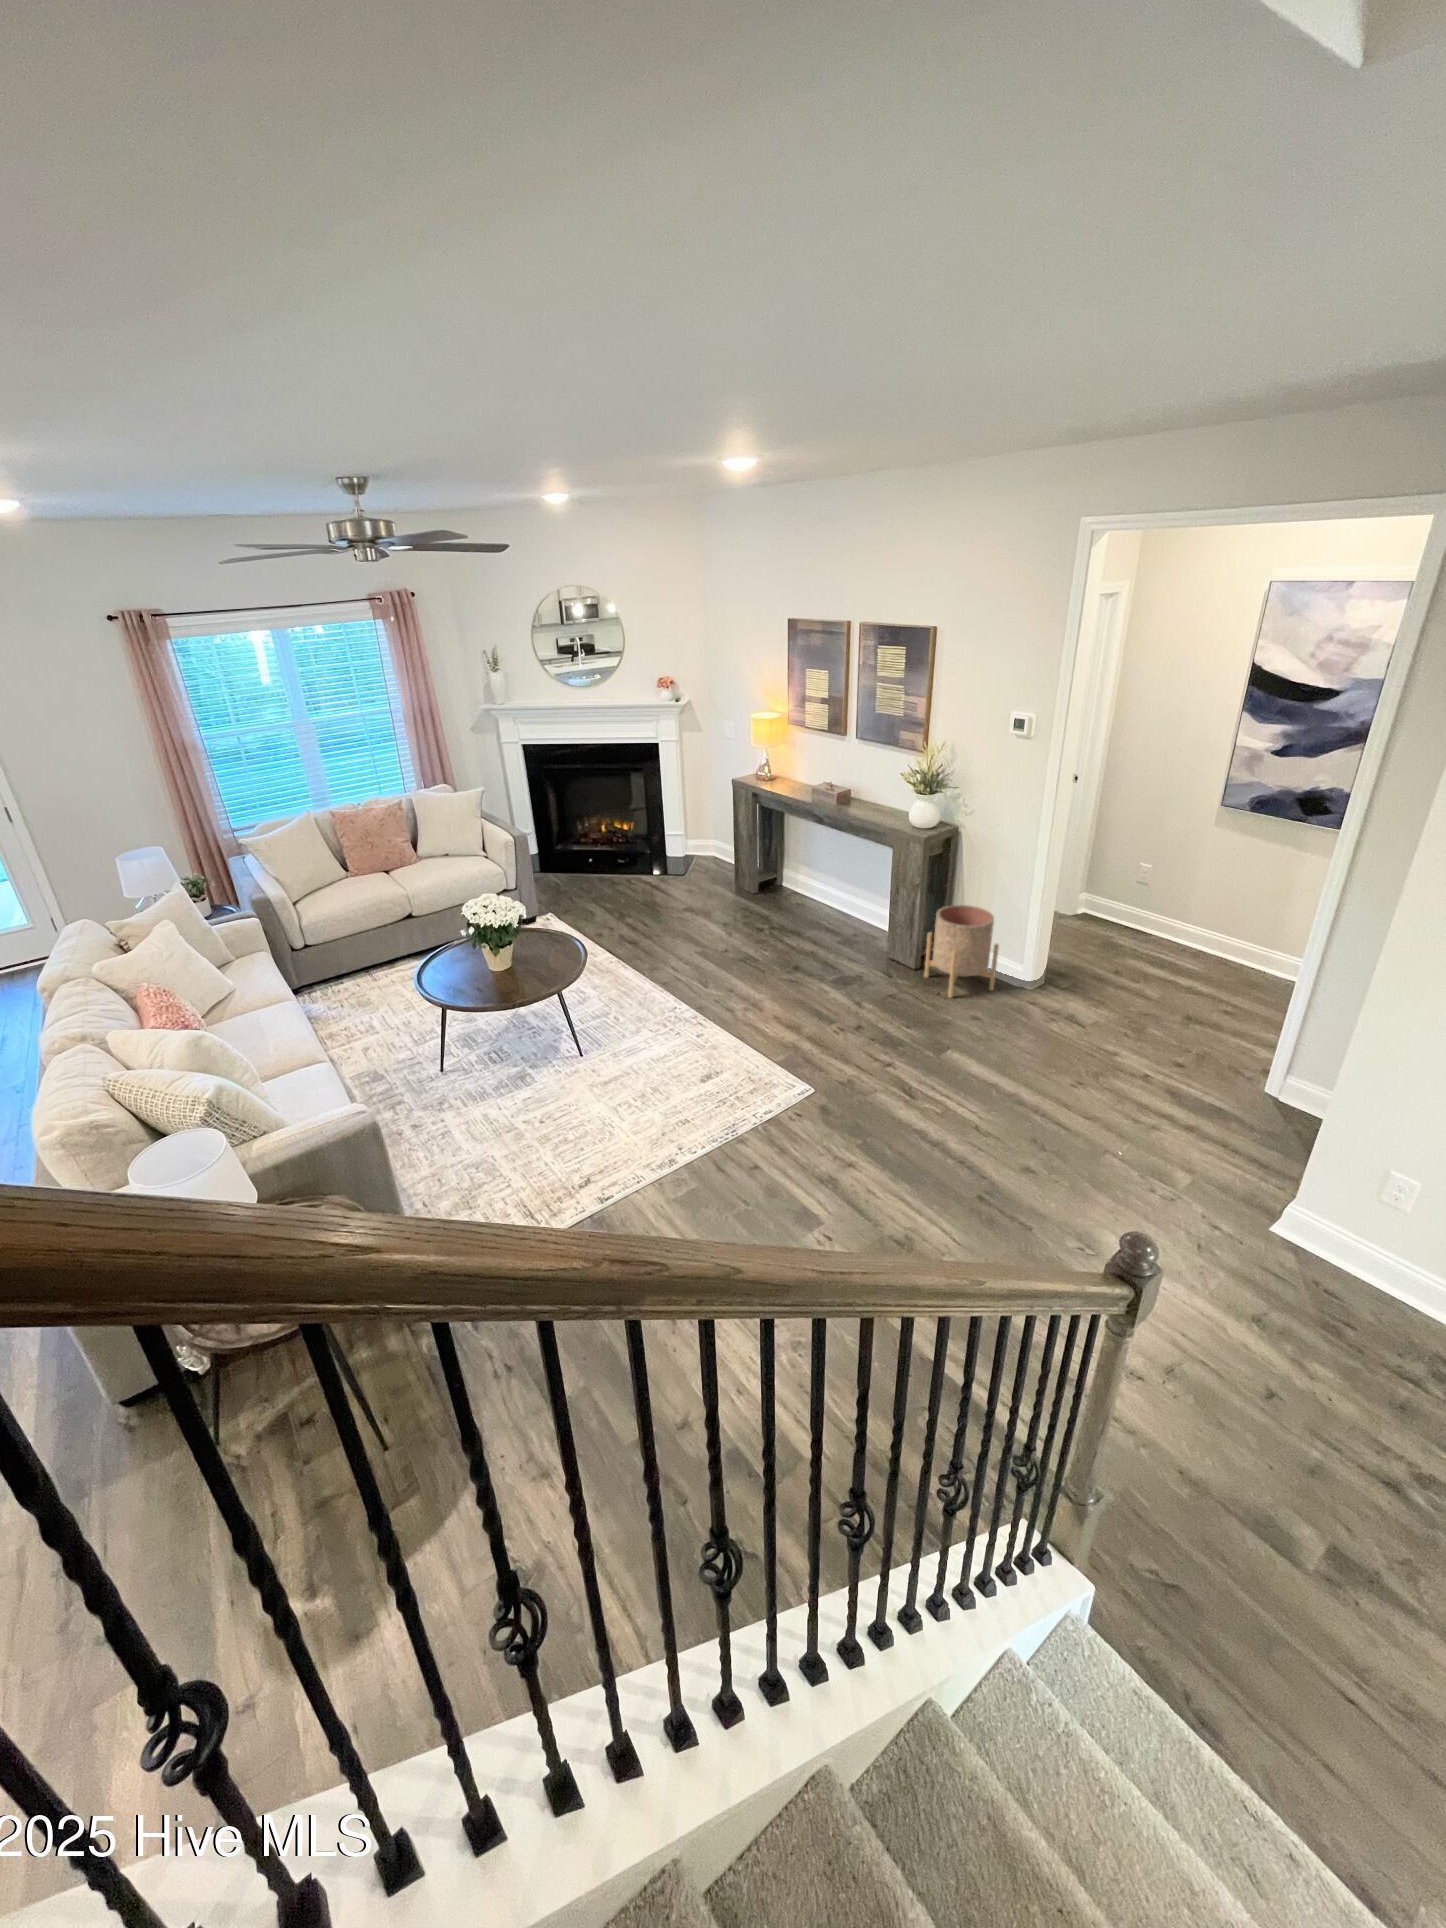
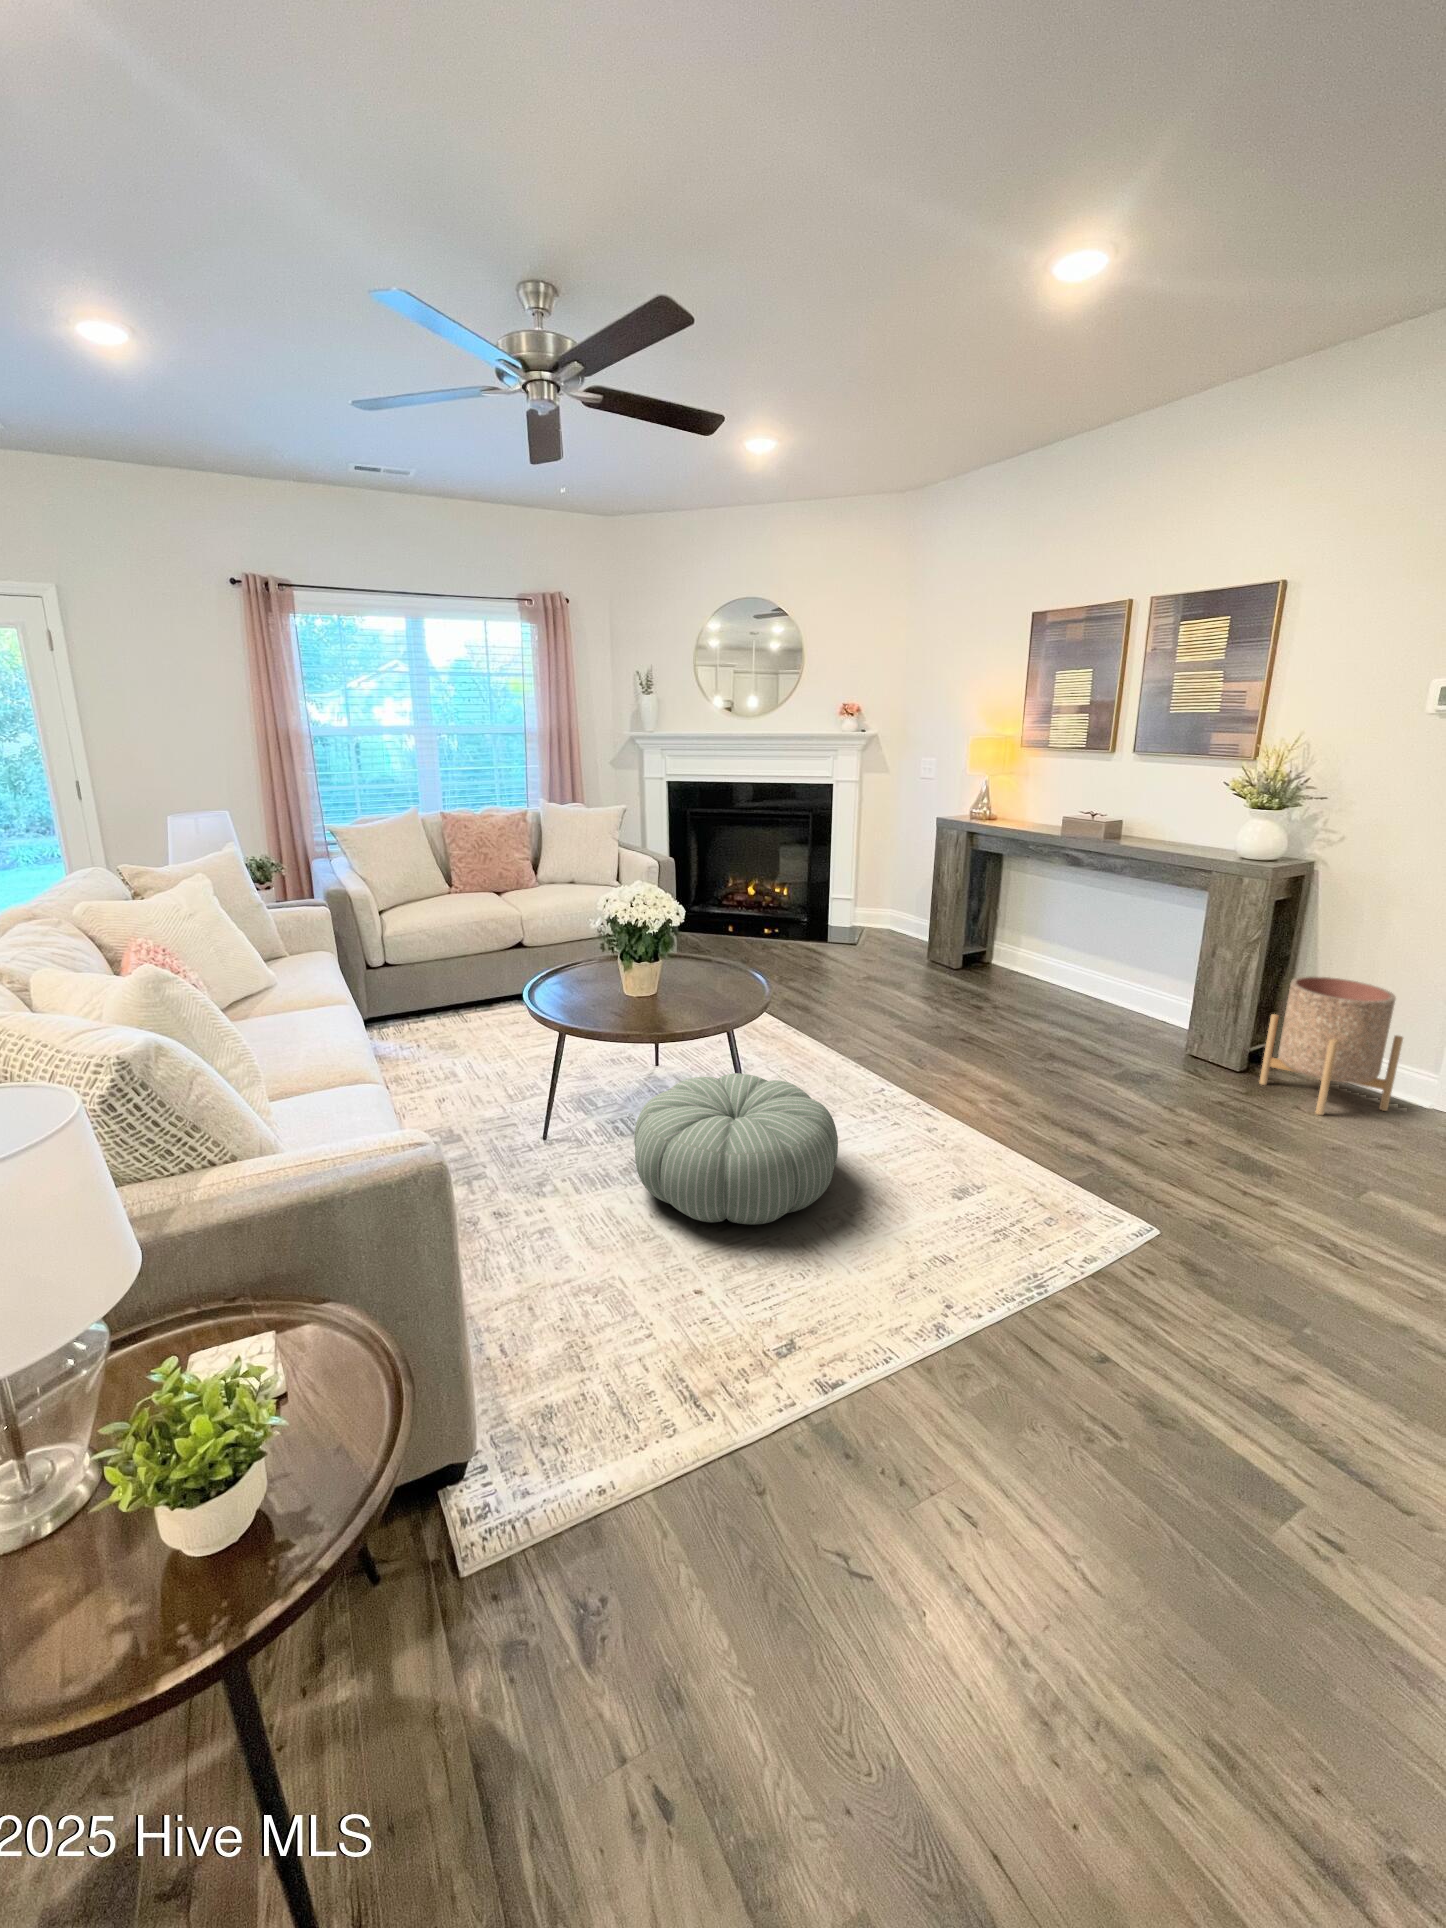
pouf: none [498,1017,628,1117] -> present [634,1073,838,1225]

